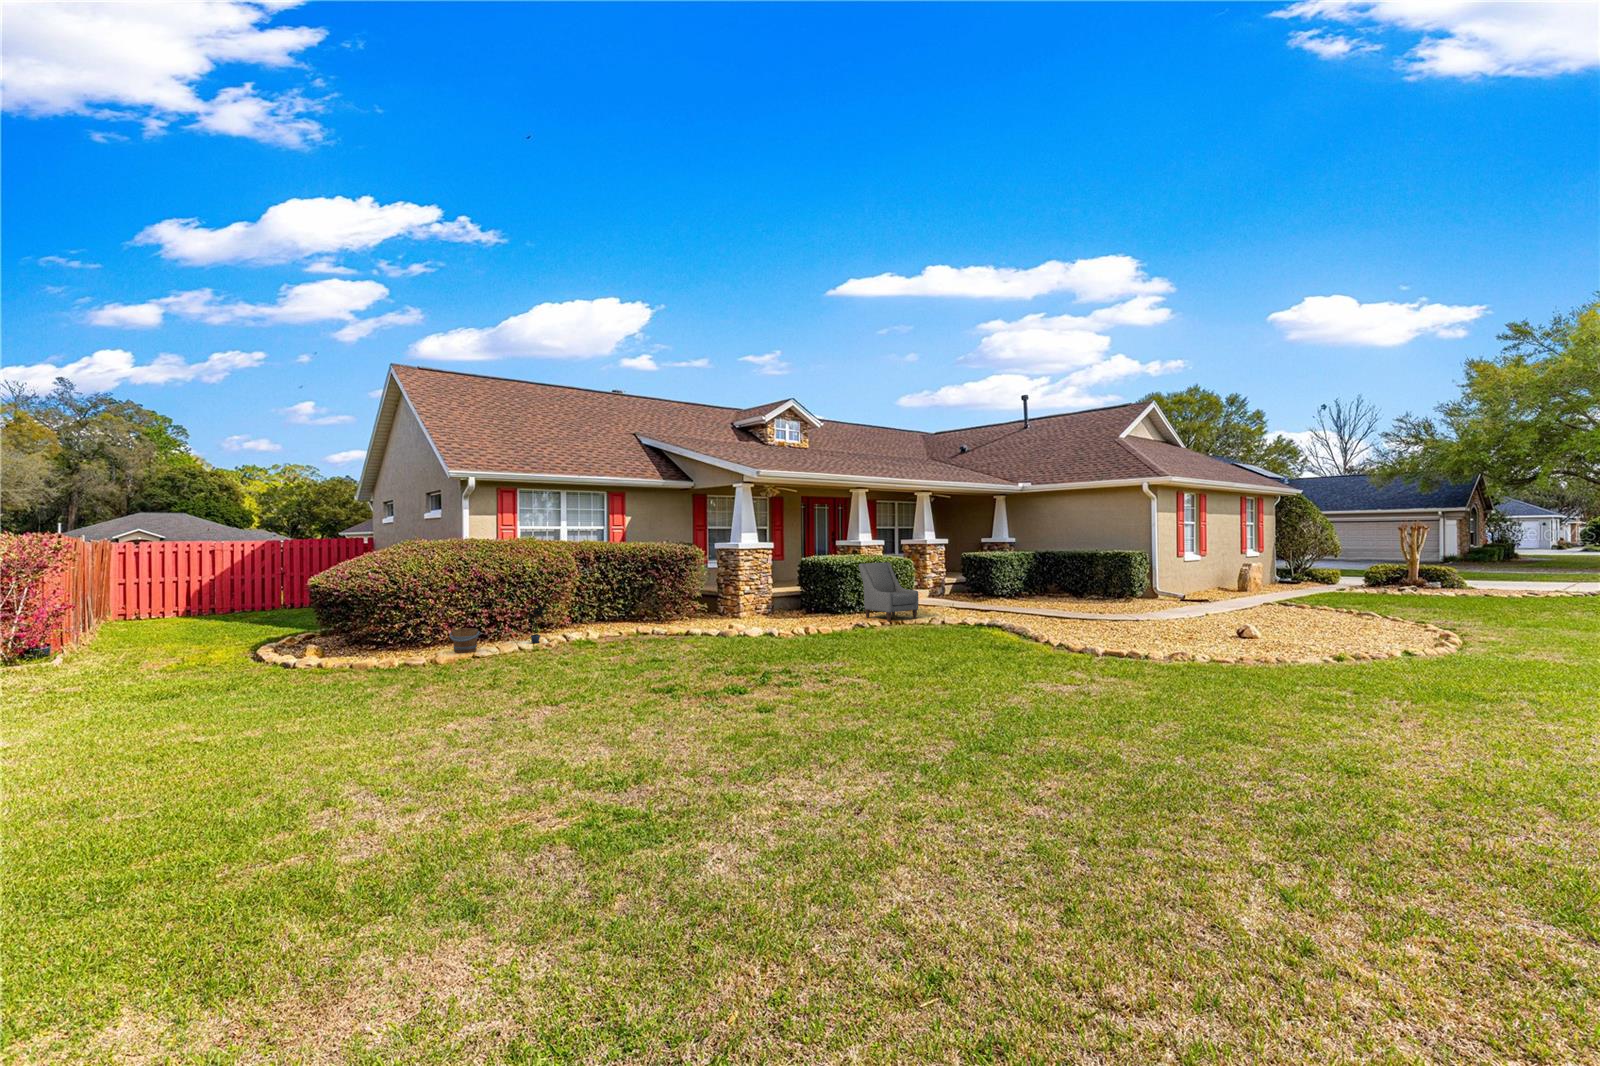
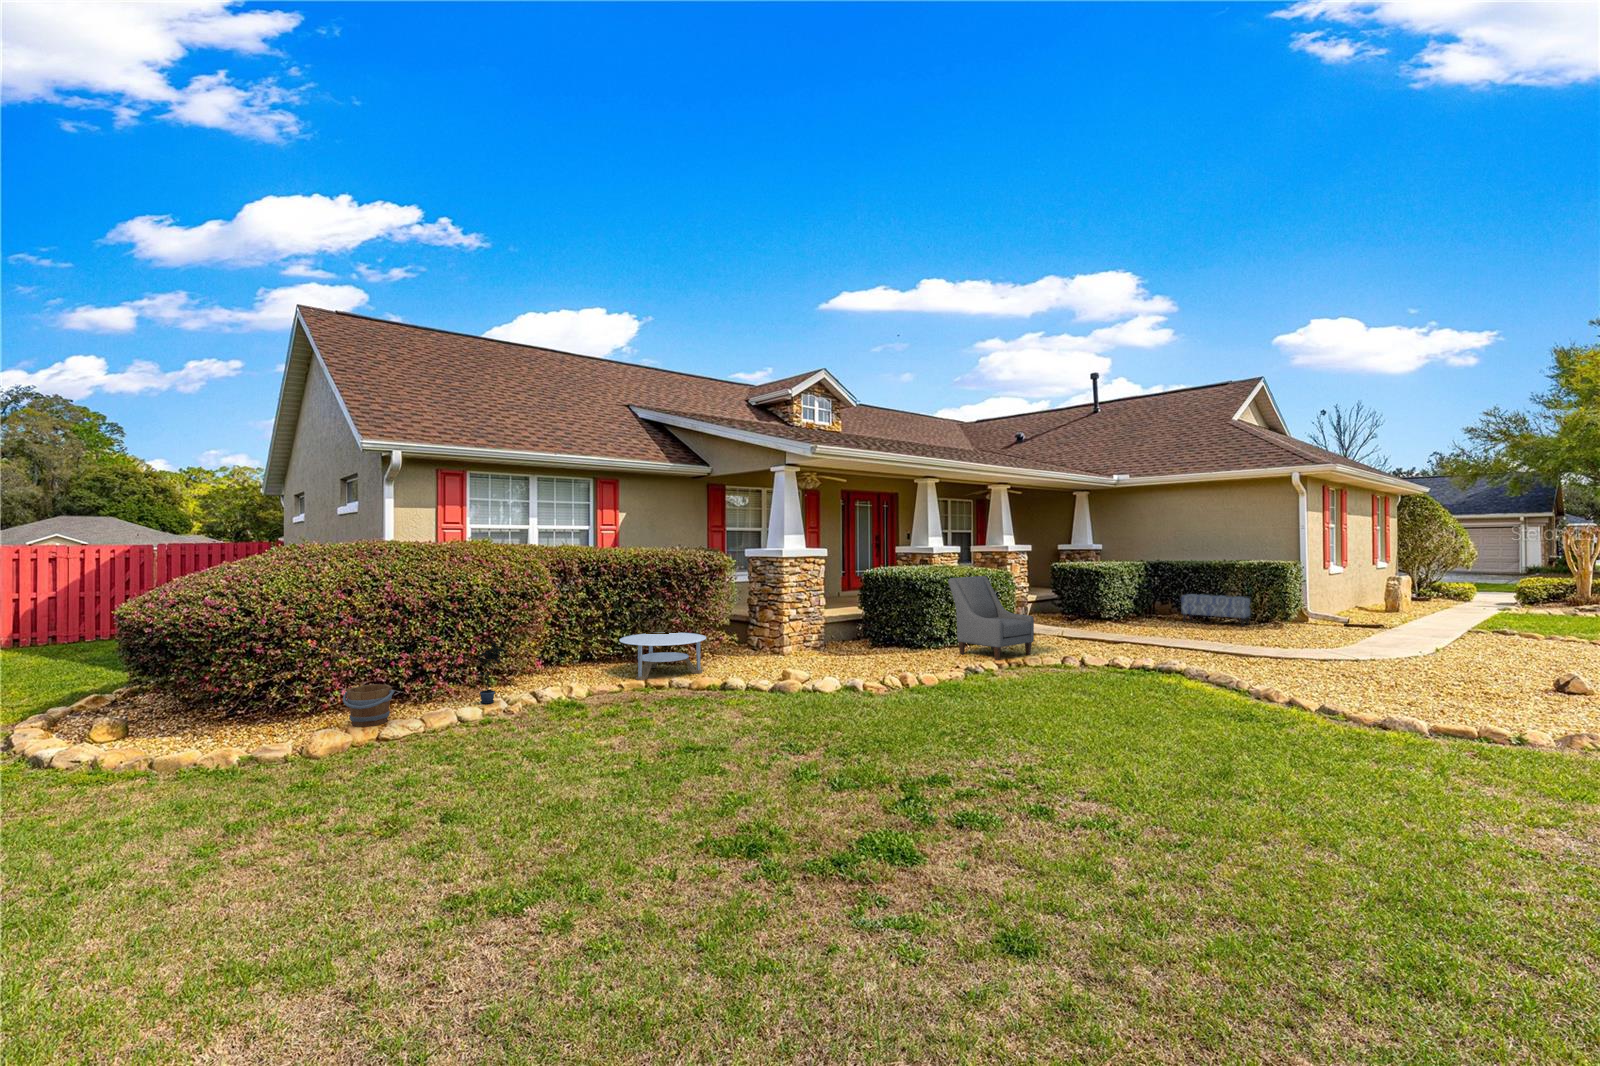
bench: none [1059,577,1111,601] -> present [1181,594,1250,626]
round table: none [622,601,681,632] -> present [619,632,706,680]

